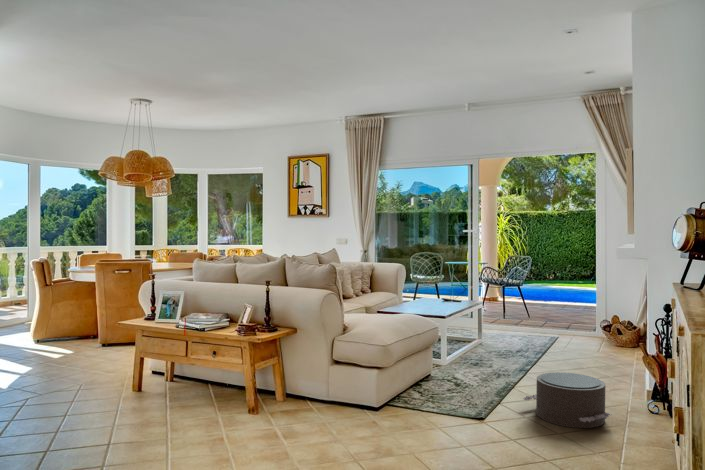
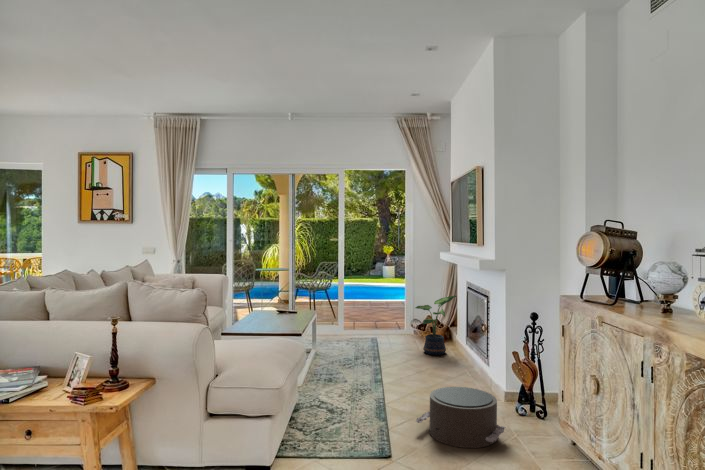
potted plant: none [589,293,642,357] -> present [415,296,456,355]

